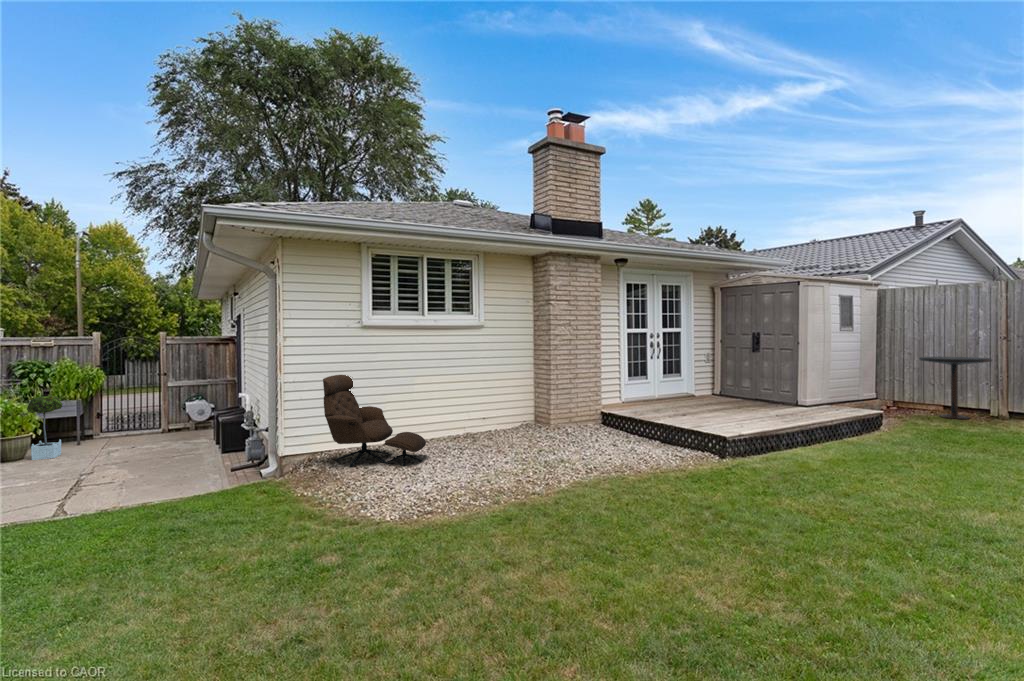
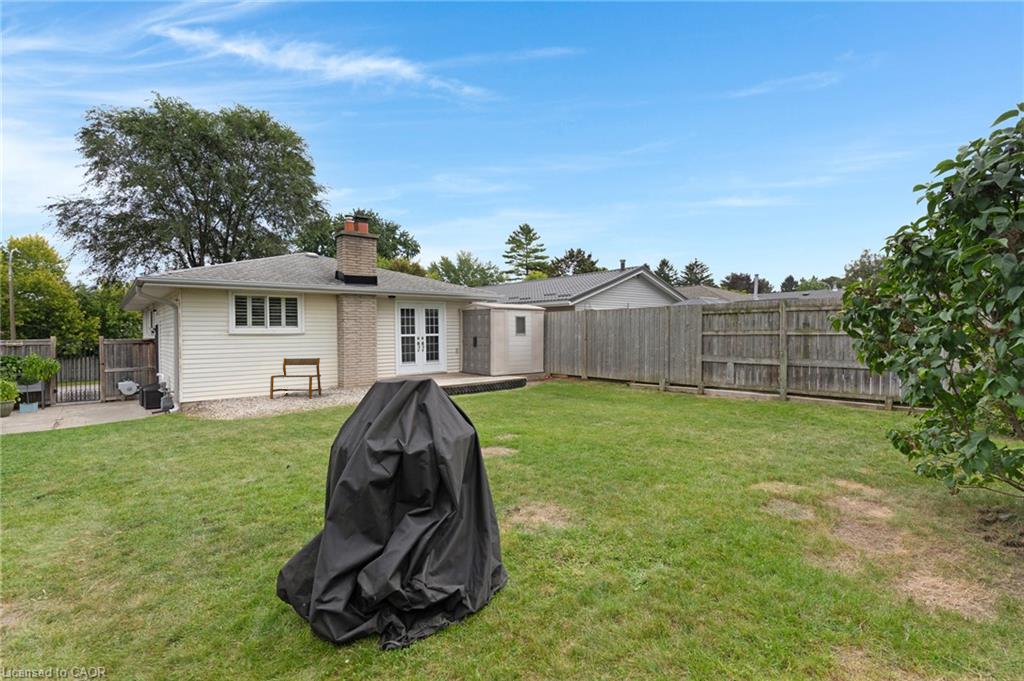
pedestal table: present [919,357,992,419] -> none [553,349,582,381]
bench: none [432,370,519,450] -> present [270,358,322,399]
lounge chair: present [323,375,426,467] -> none [203,361,263,406]

